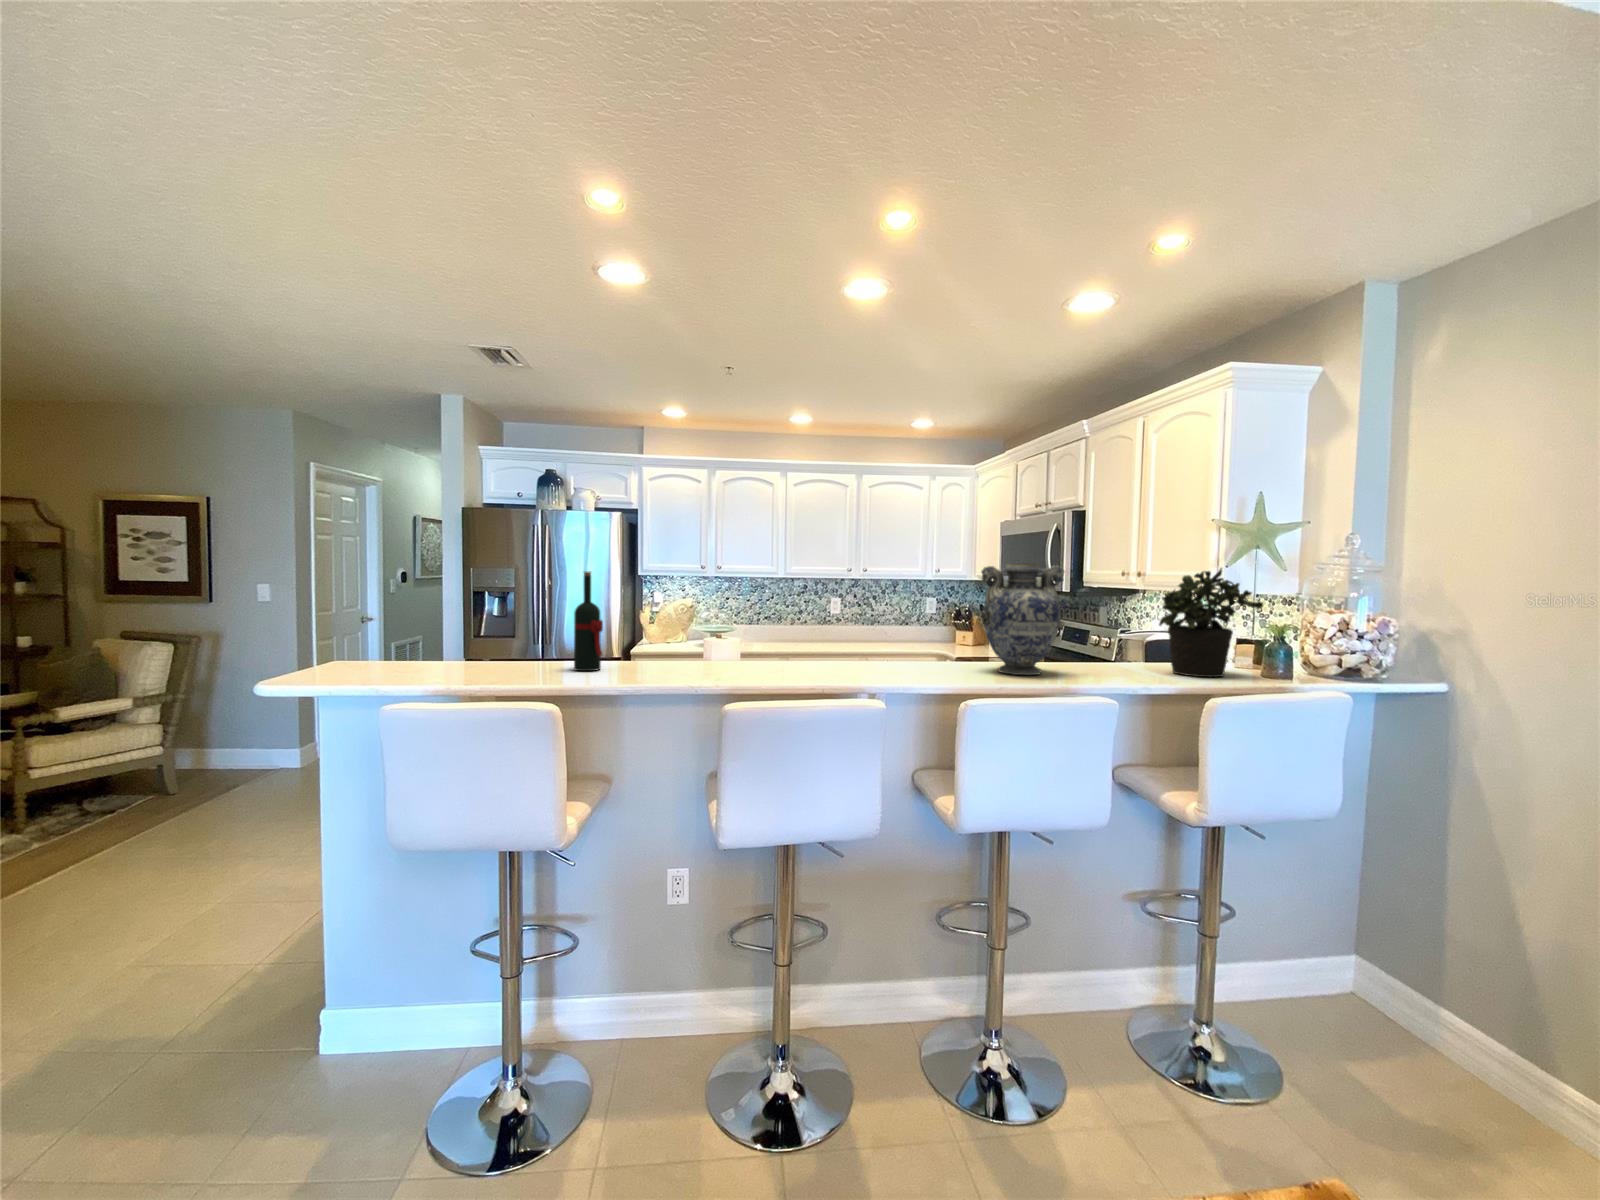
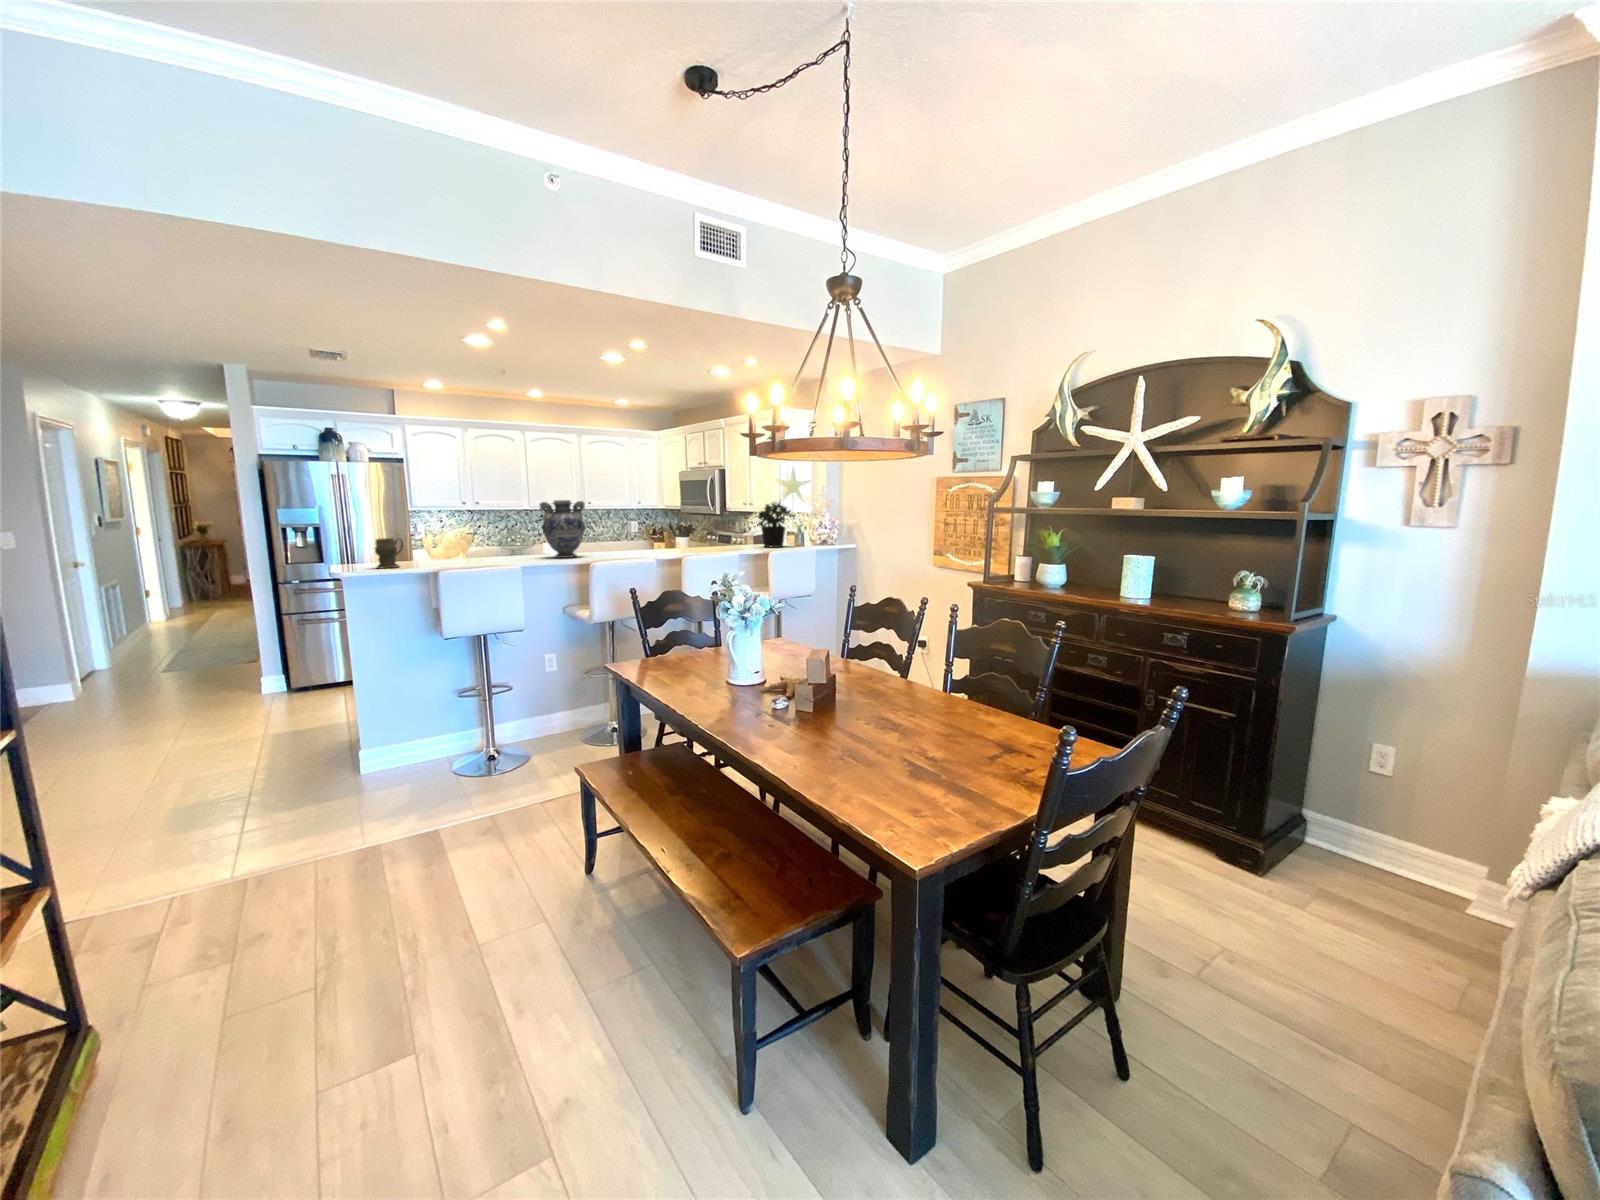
vase: present [981,564,1064,675] -> present [540,500,585,558]
wine bottle: present [574,572,603,671] -> none [477,509,497,561]
mug: none [378,621,437,678] -> present [375,538,403,568]

